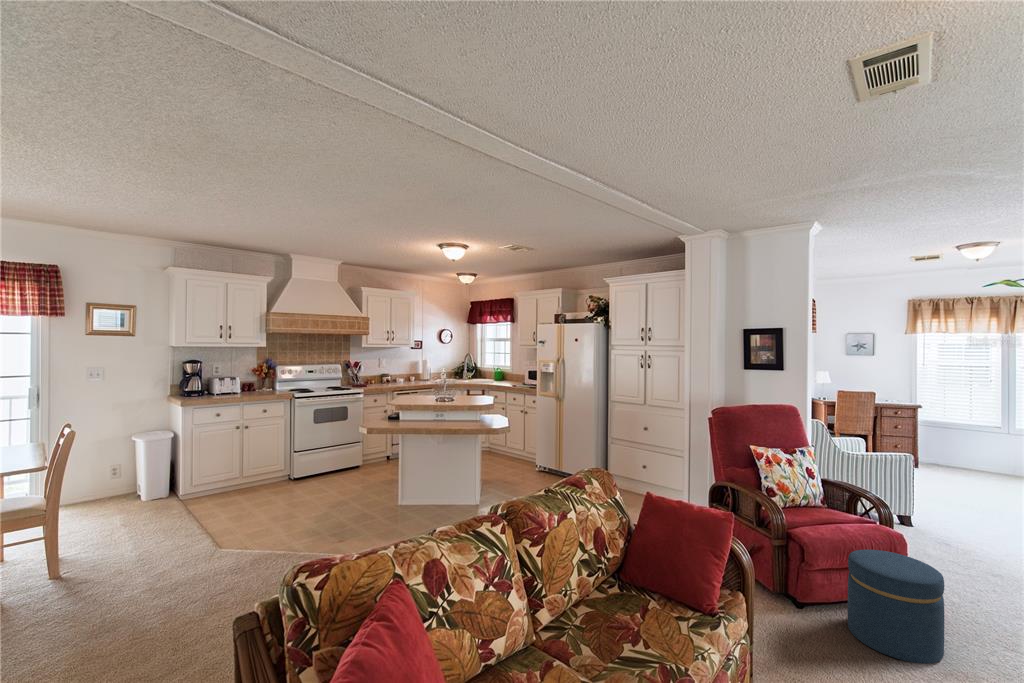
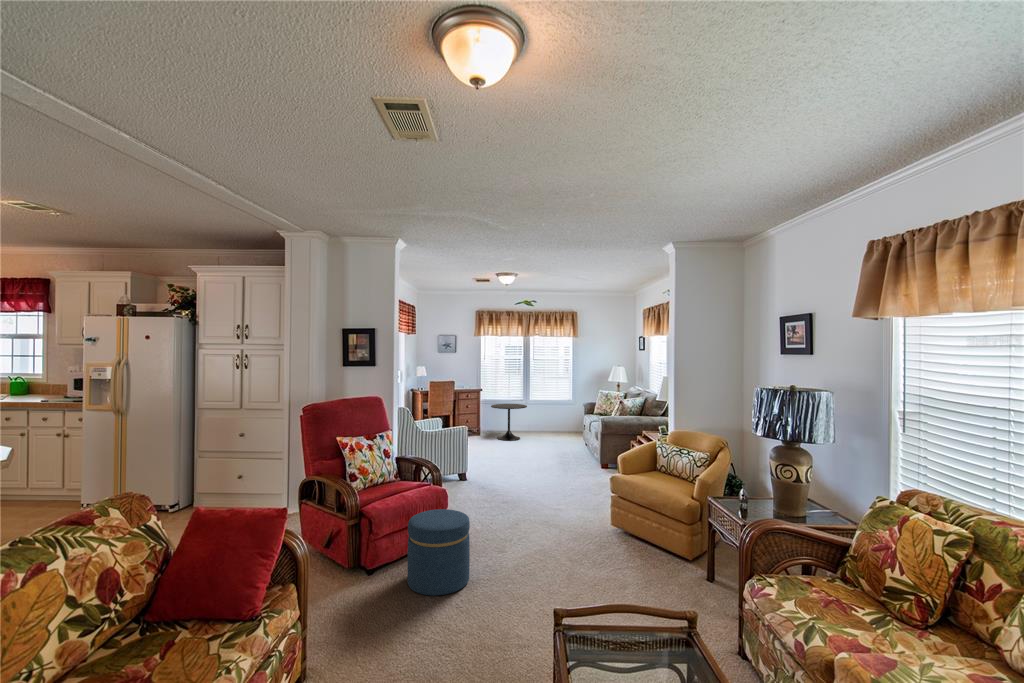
side table: none [935,426,1004,479] -> present [491,404,527,441]

